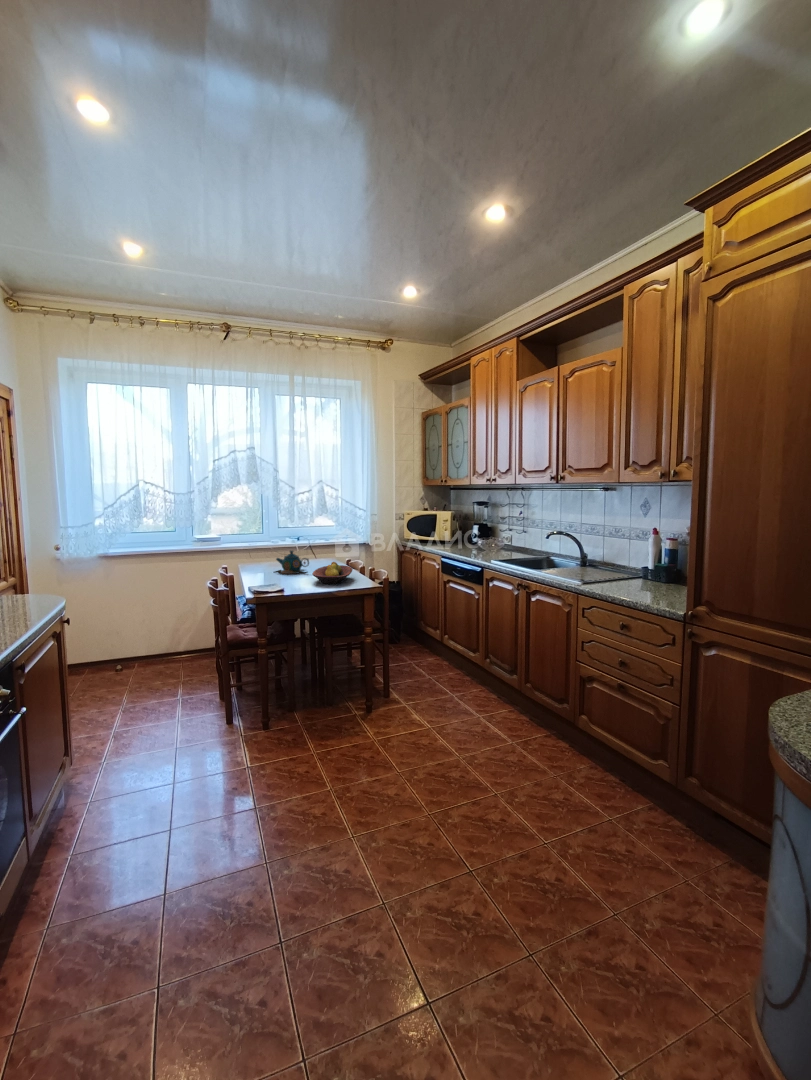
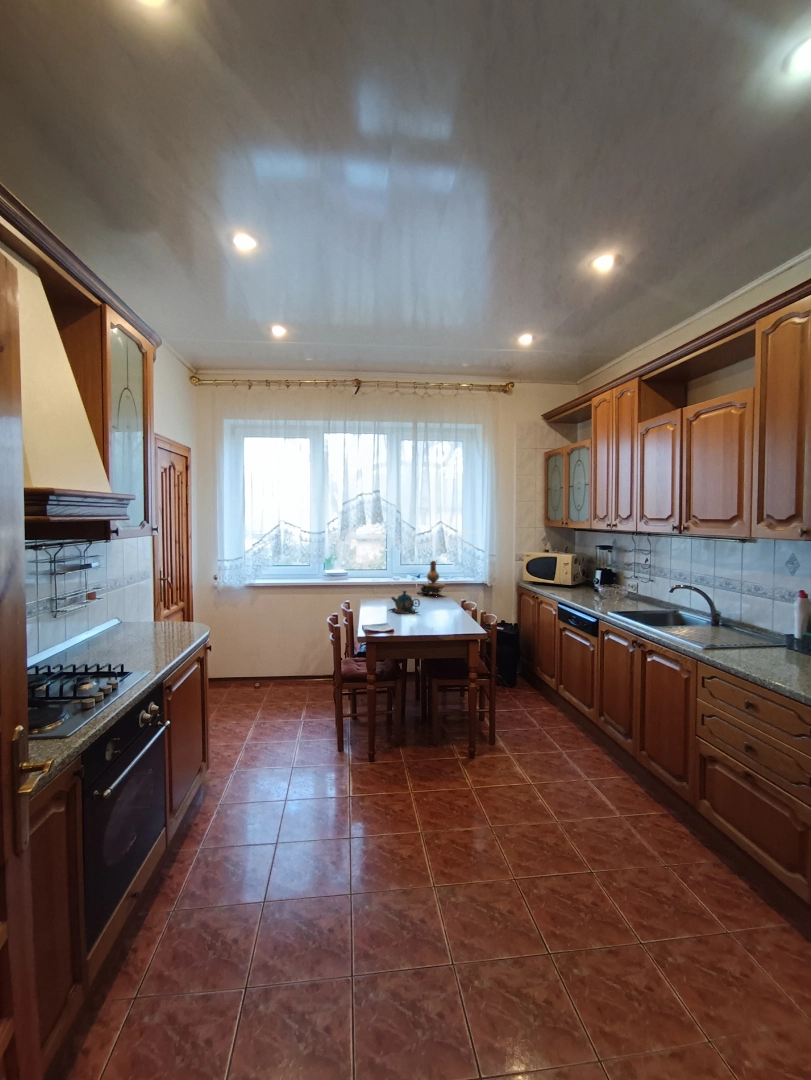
vase: none [298,517,328,558] -> present [418,561,445,595]
fruit bowl: present [312,562,353,585] -> none [418,605,458,628]

